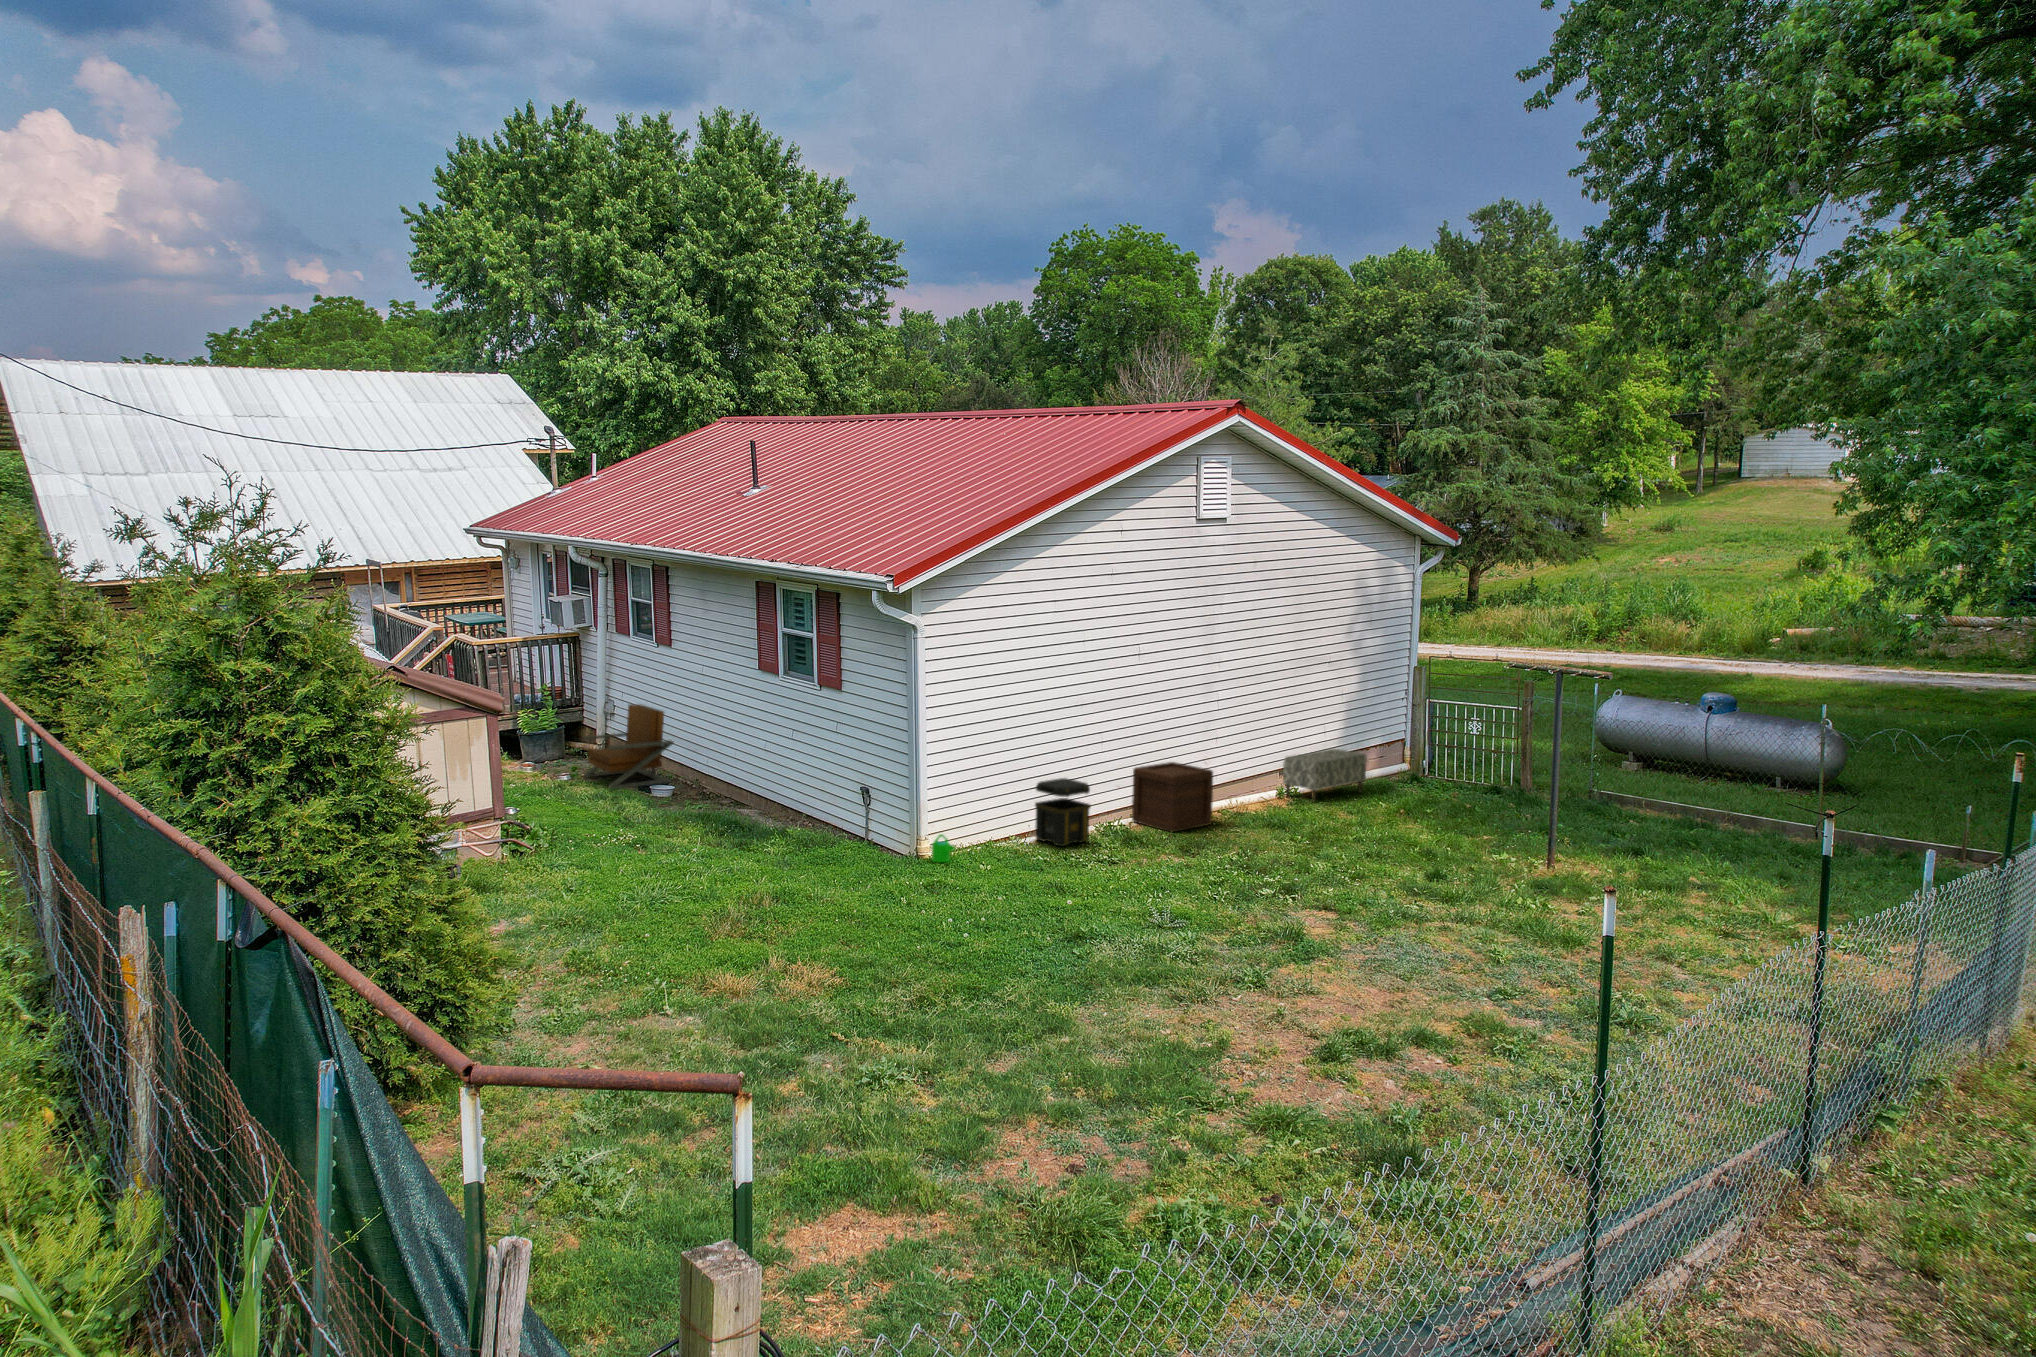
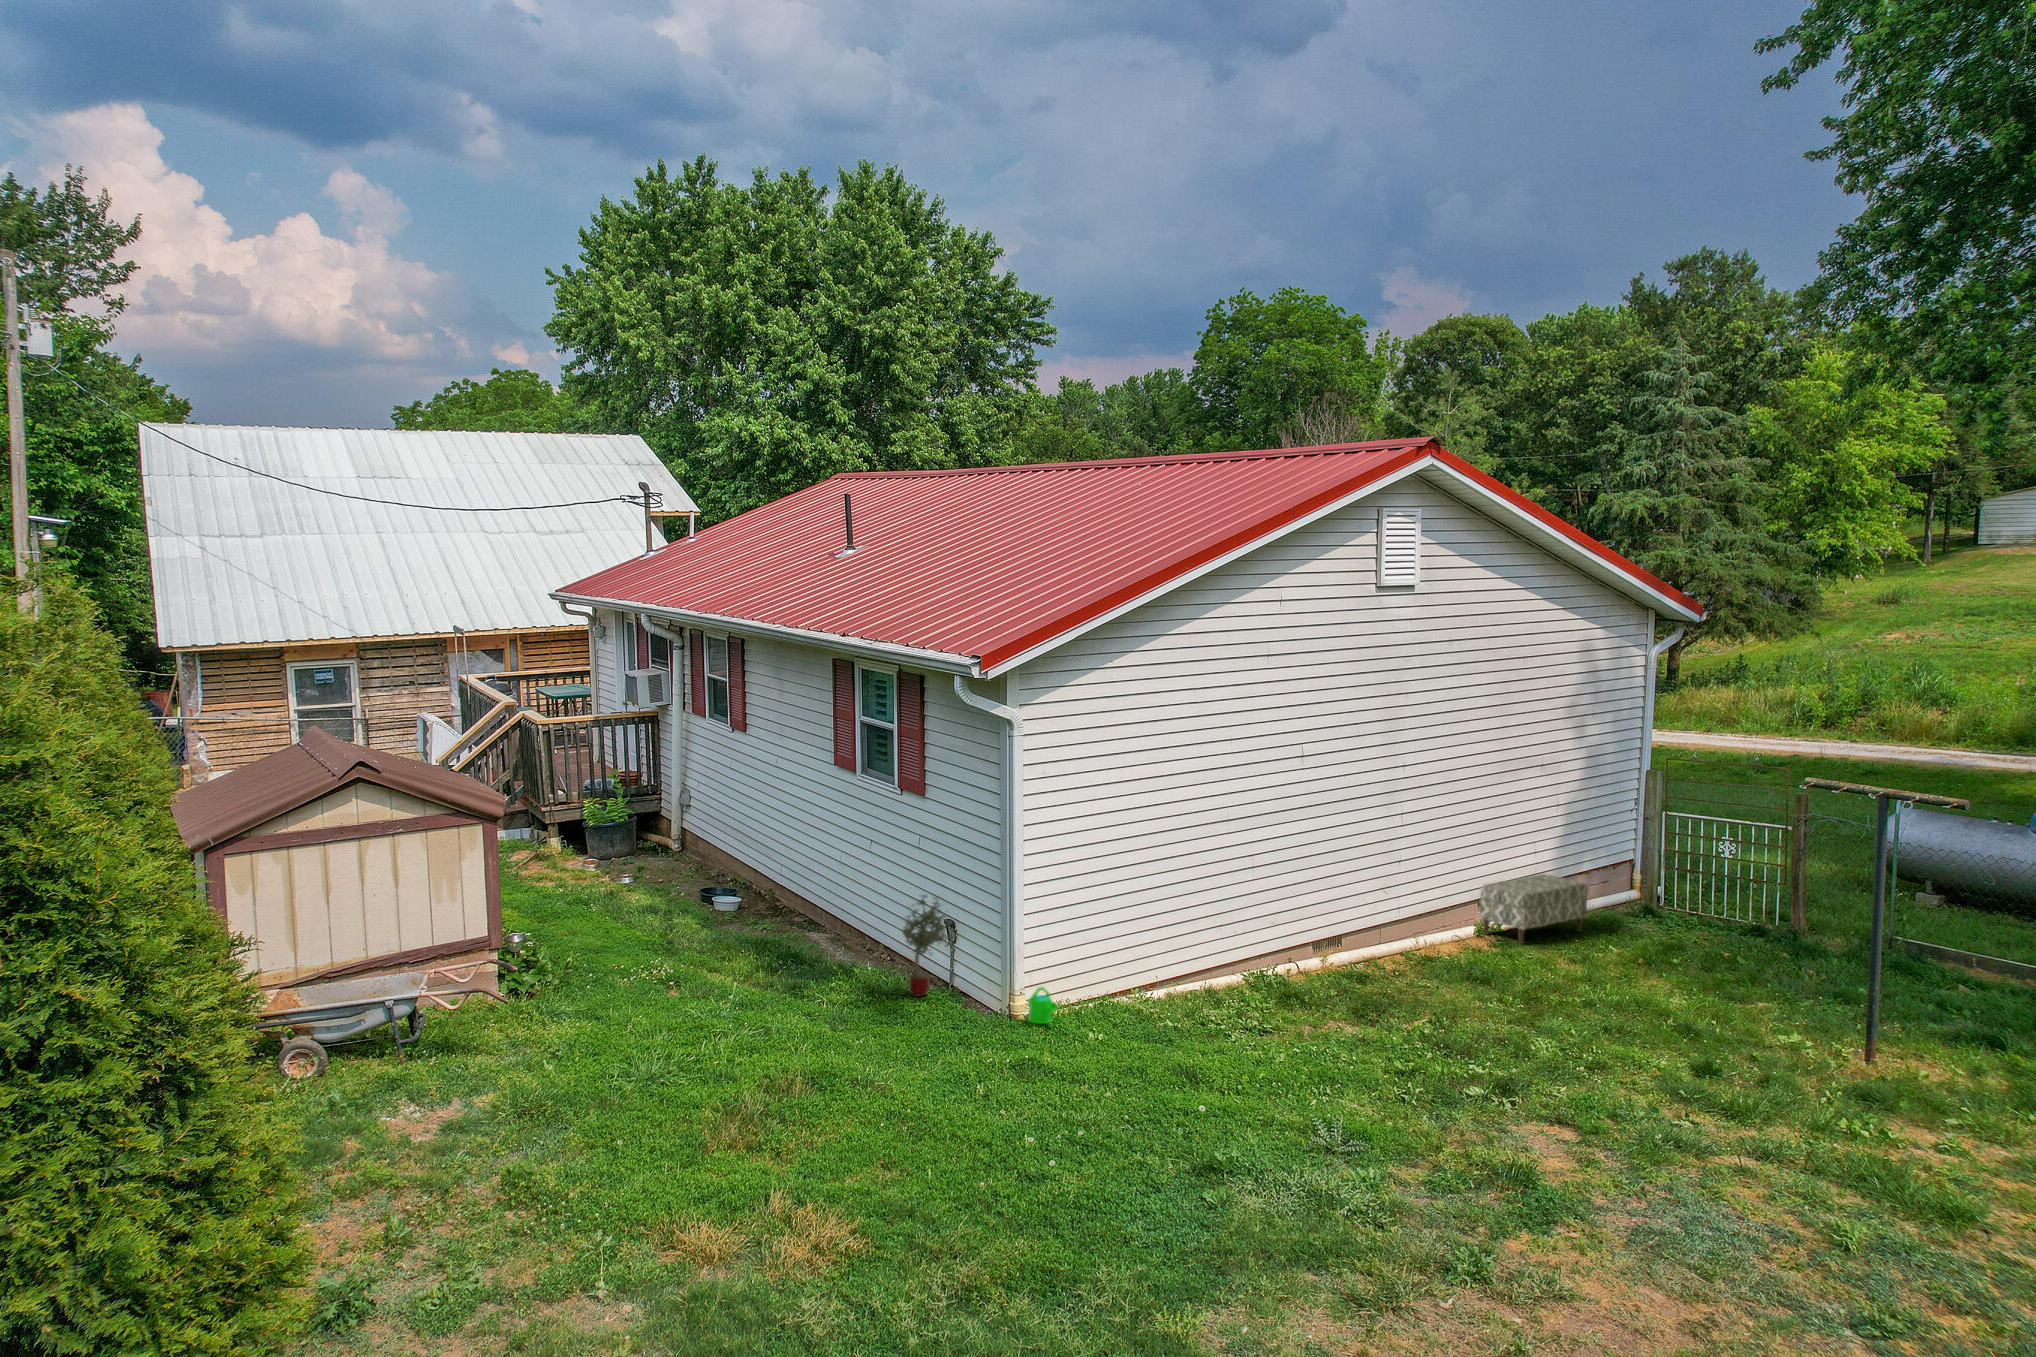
lounge chair: present [583,704,674,789] -> none [644,796,745,897]
wooden crate: present [1132,762,1213,832] -> none [1288,892,1394,986]
potted tree: none [825,767,872,849] -> present [903,895,957,996]
toolbox: present [1035,778,1091,846] -> none [1163,913,1236,1004]

